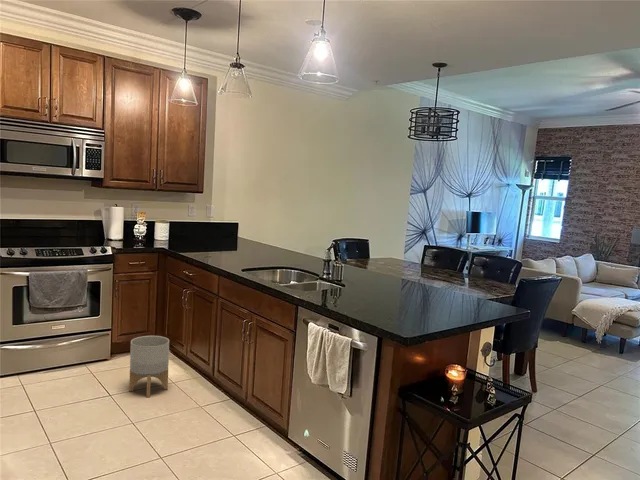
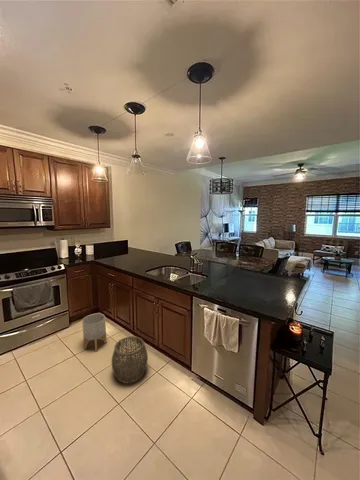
woven basket: none [166,371,228,439] -> present [112,336,148,383]

